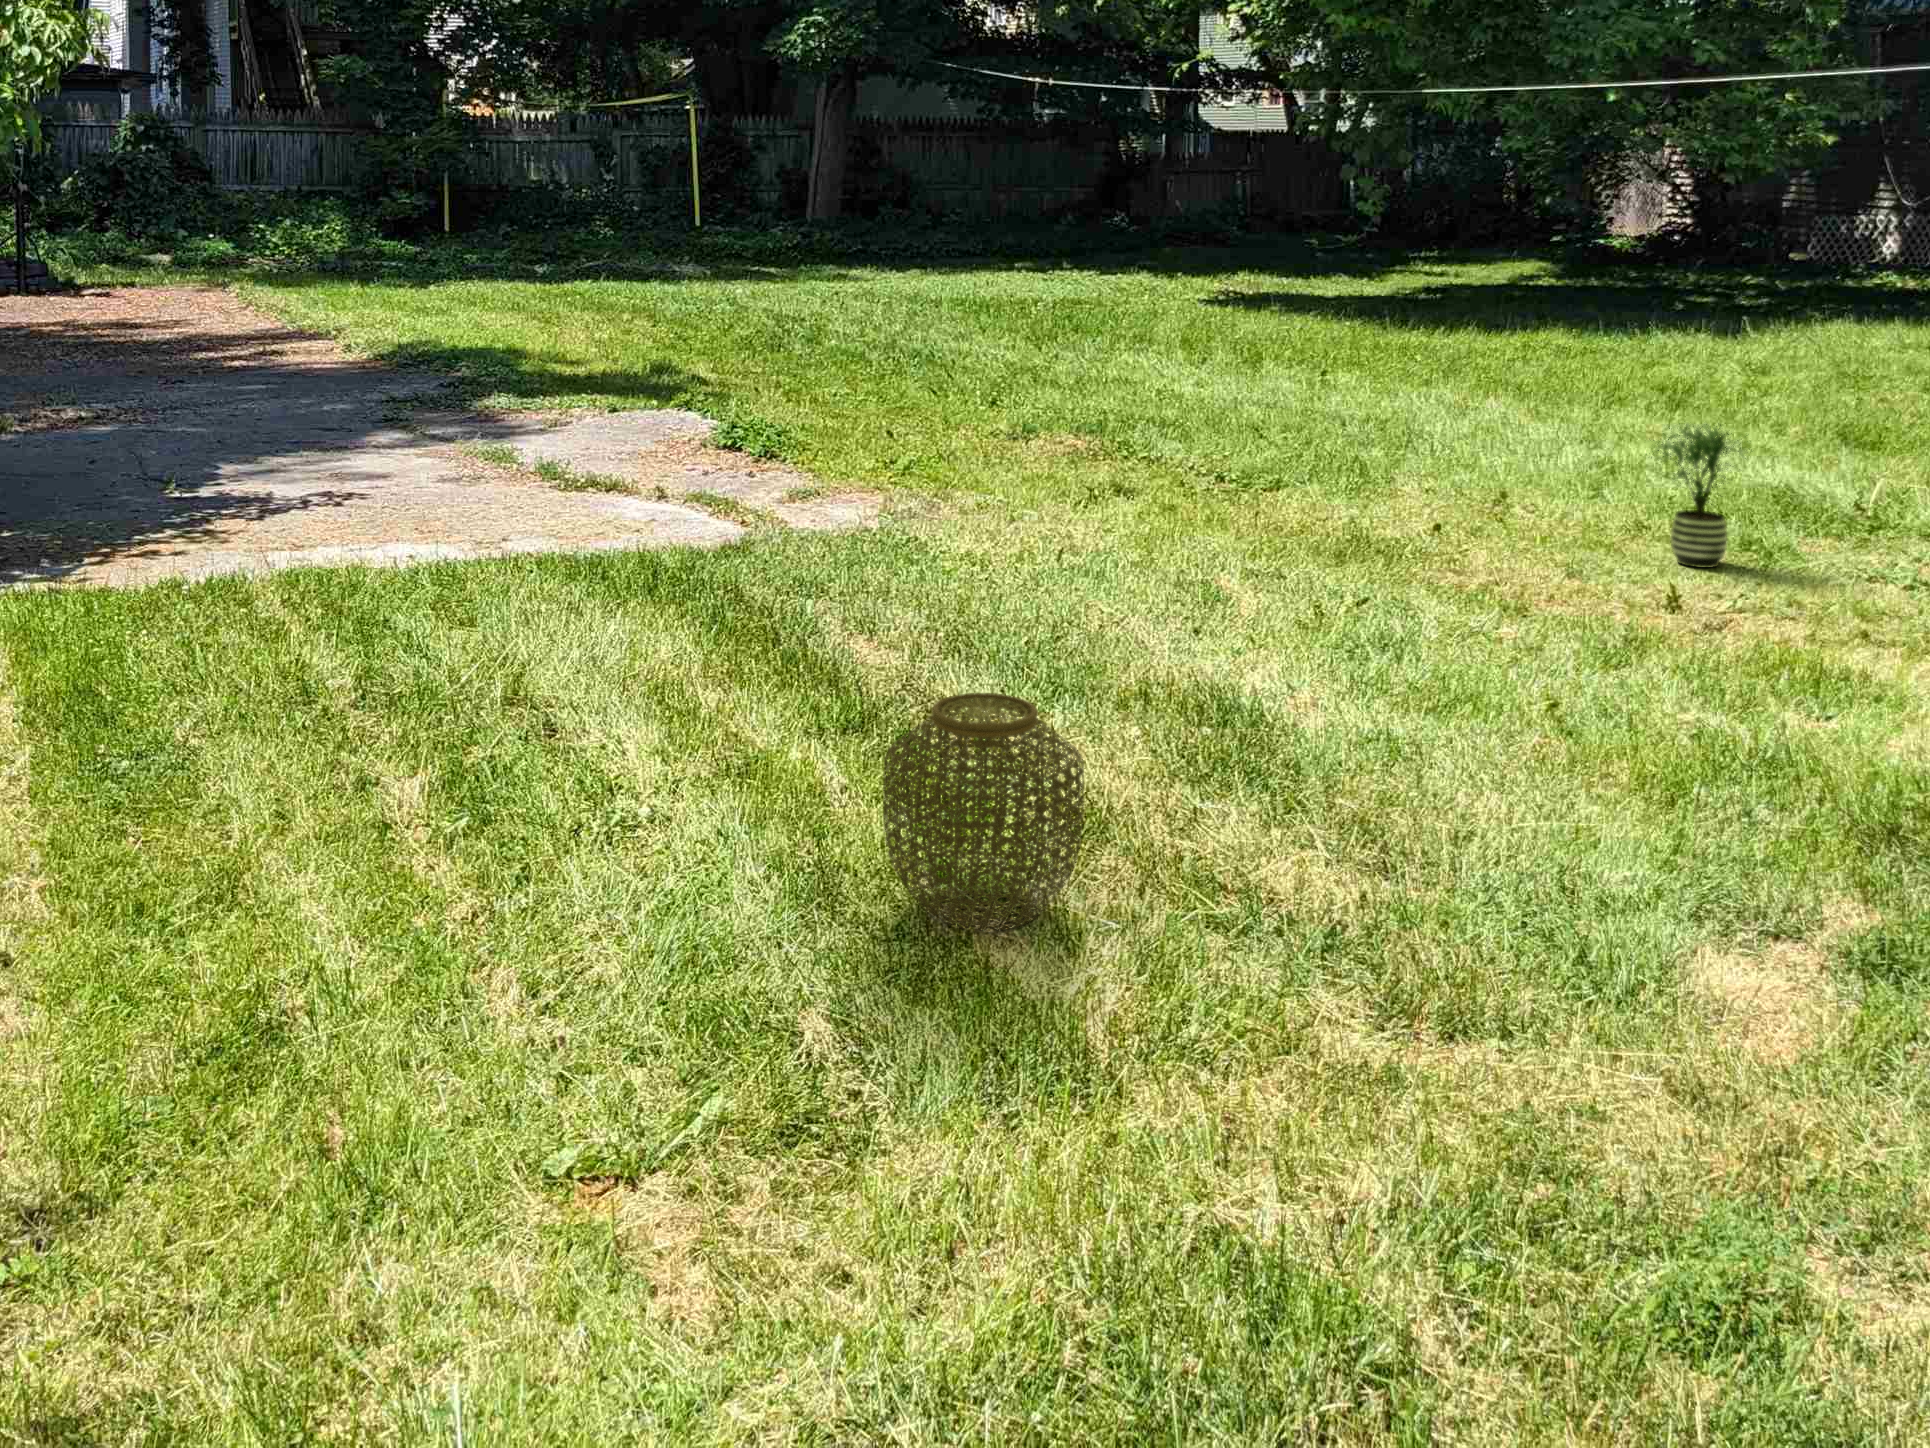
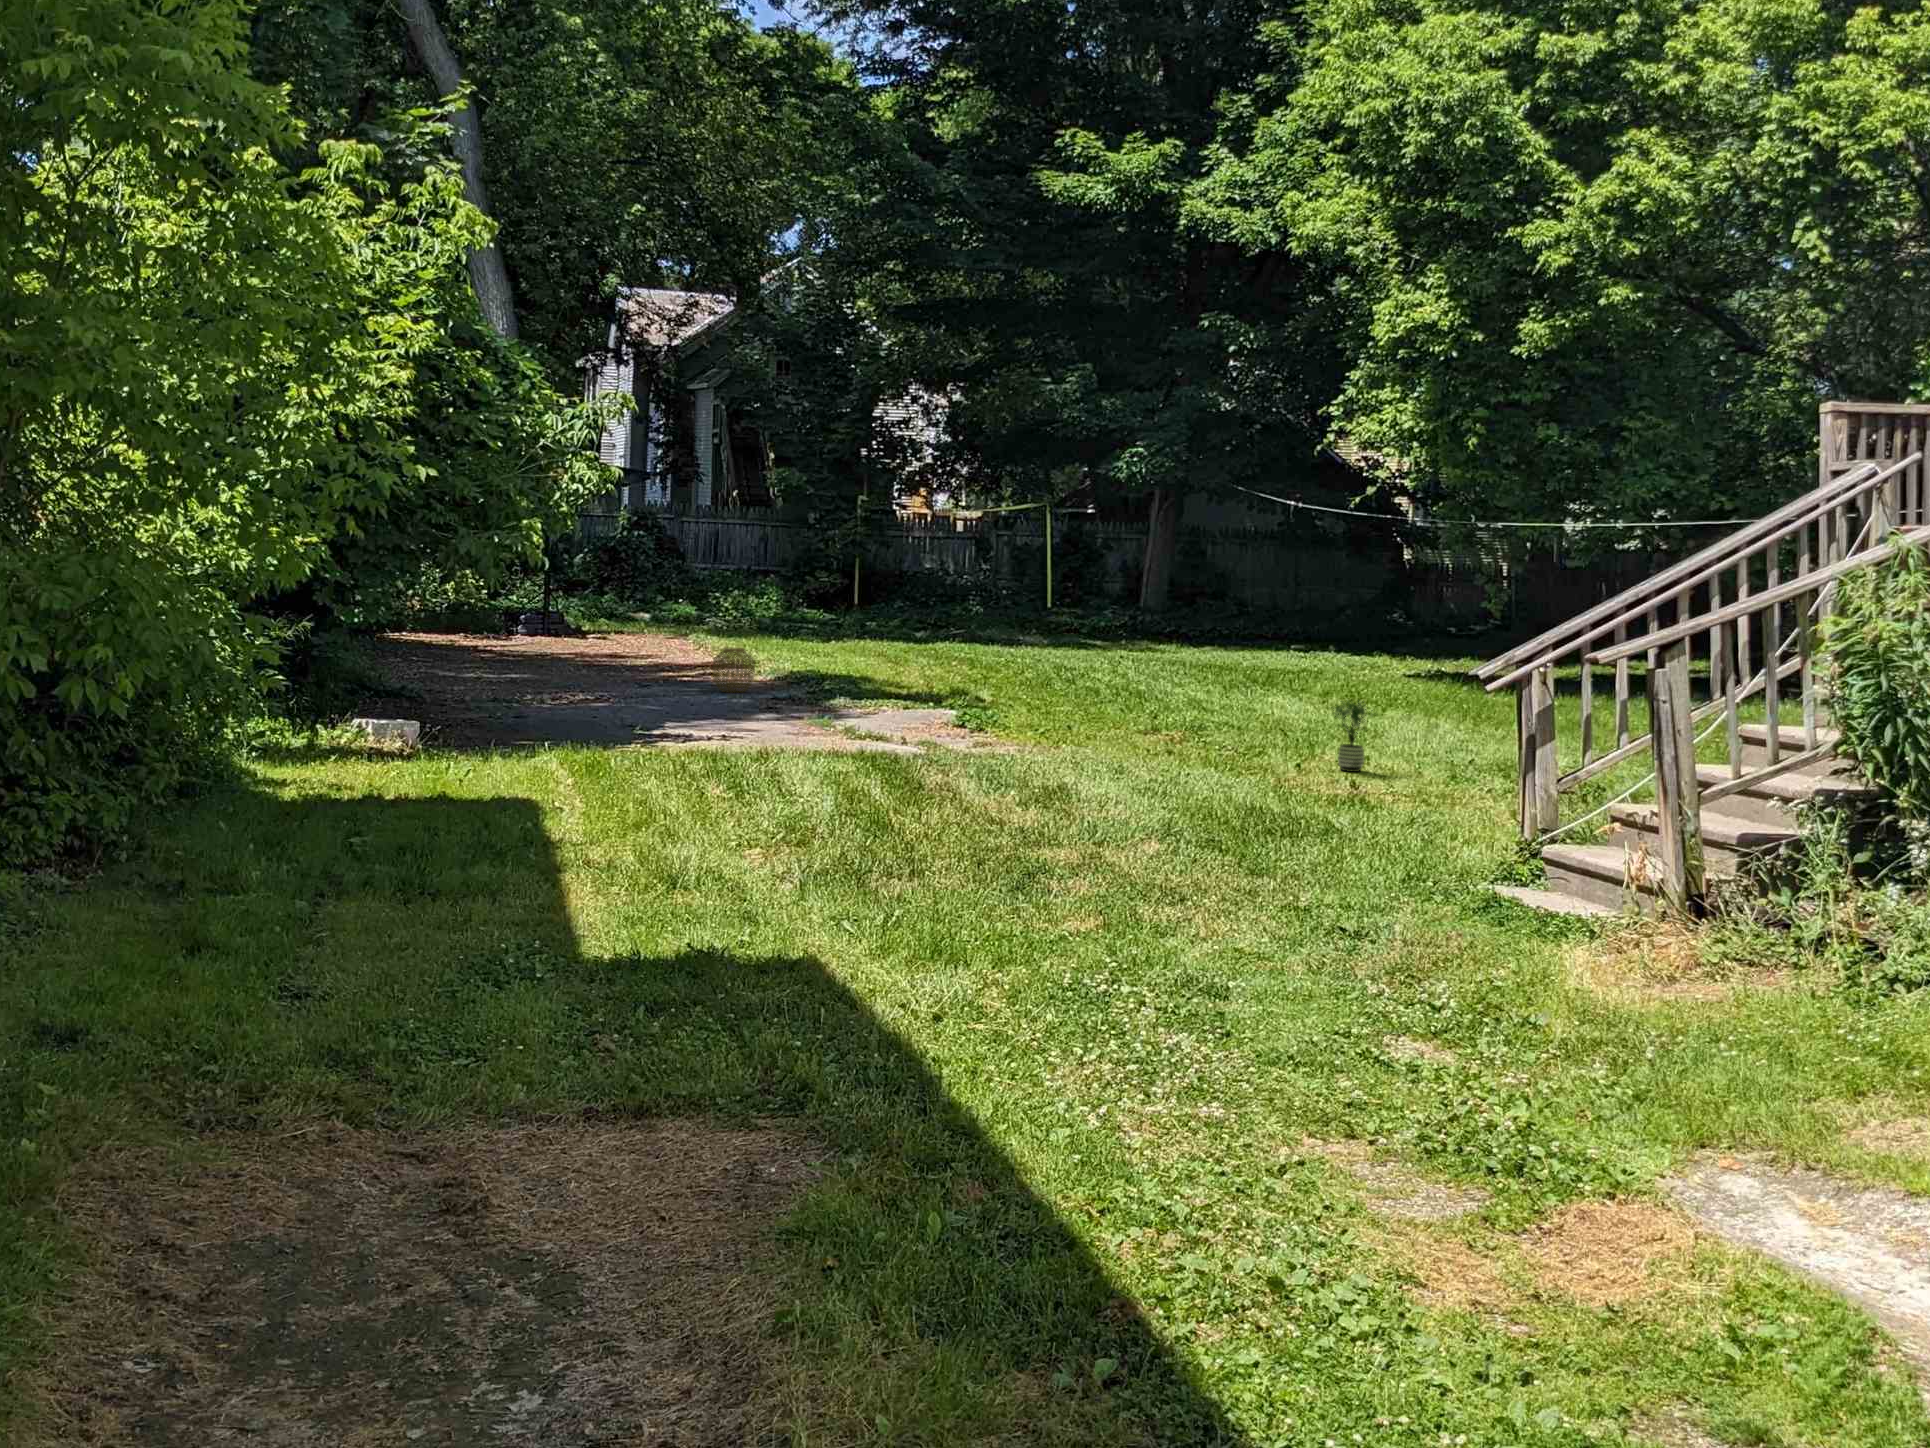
woven basket: present [883,693,1084,931] -> present [713,648,755,693]

